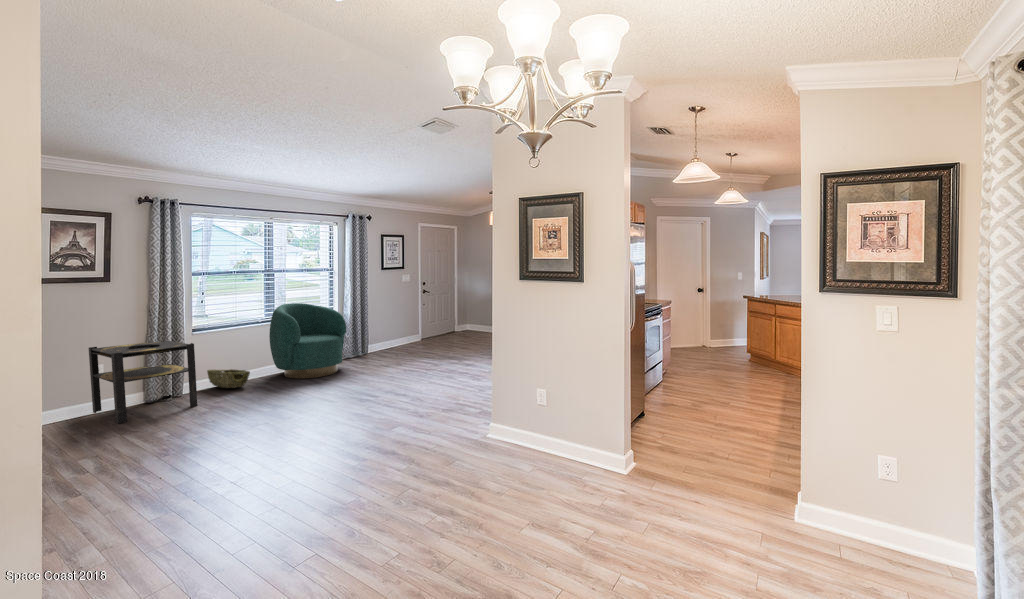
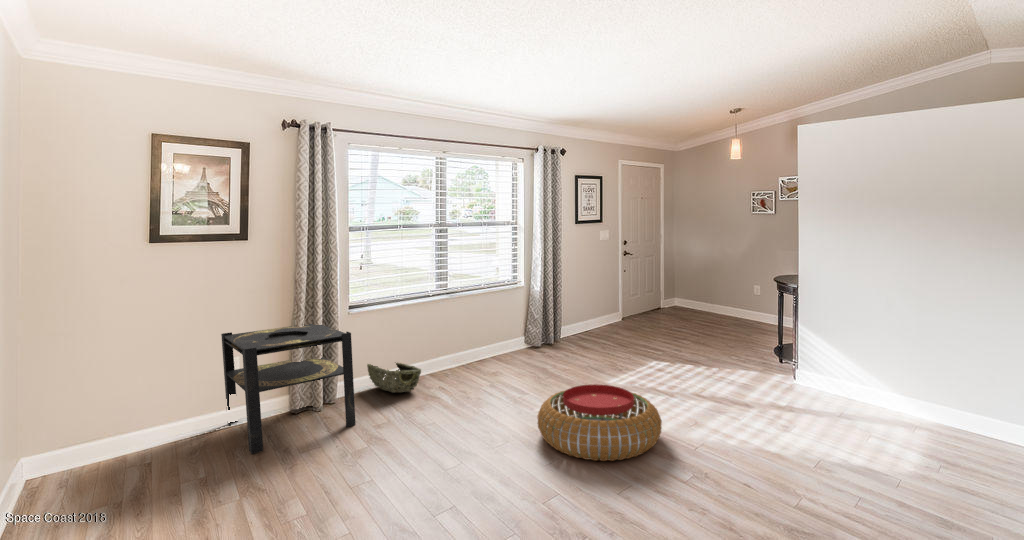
armchair: present [269,303,346,378] -> none [443,270,543,380]
pouf: none [323,370,399,409] -> present [537,384,662,461]

